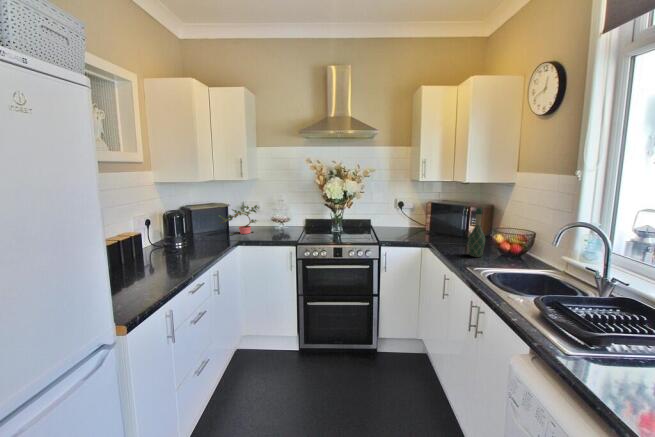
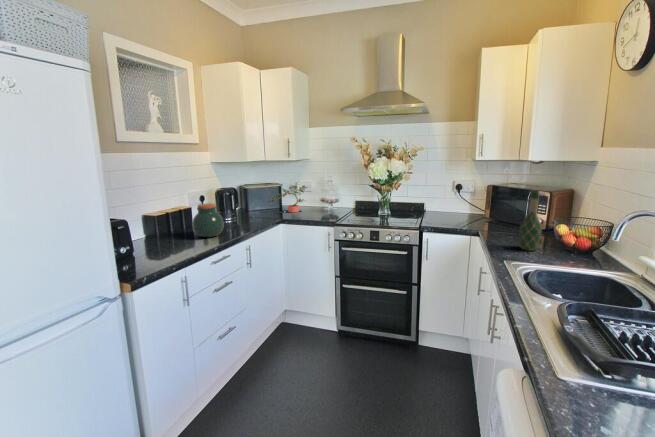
jar: none [151,229,187,267] -> present [192,203,224,237]

